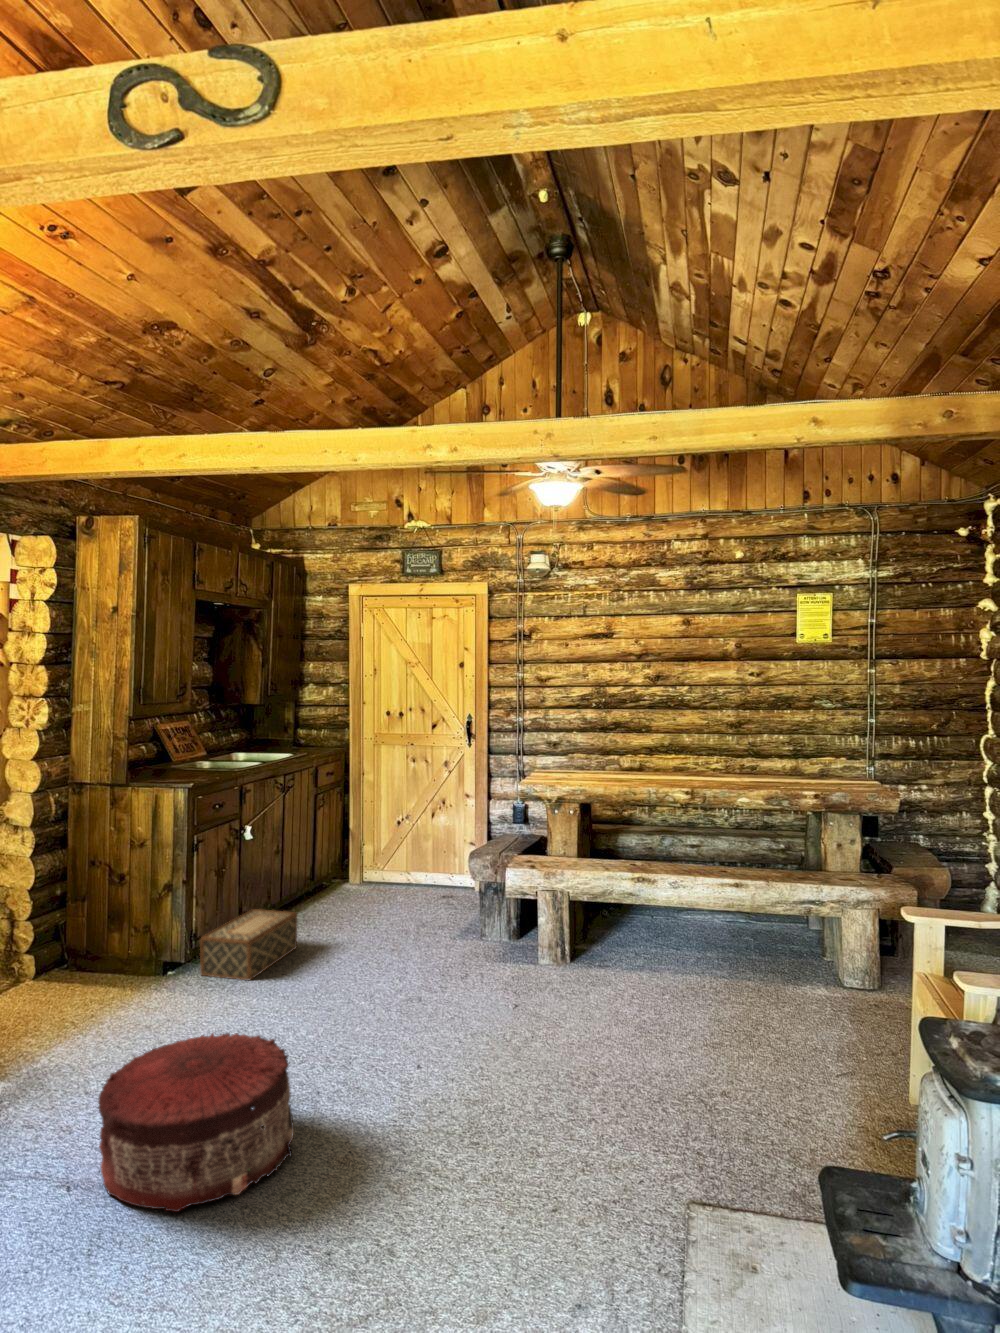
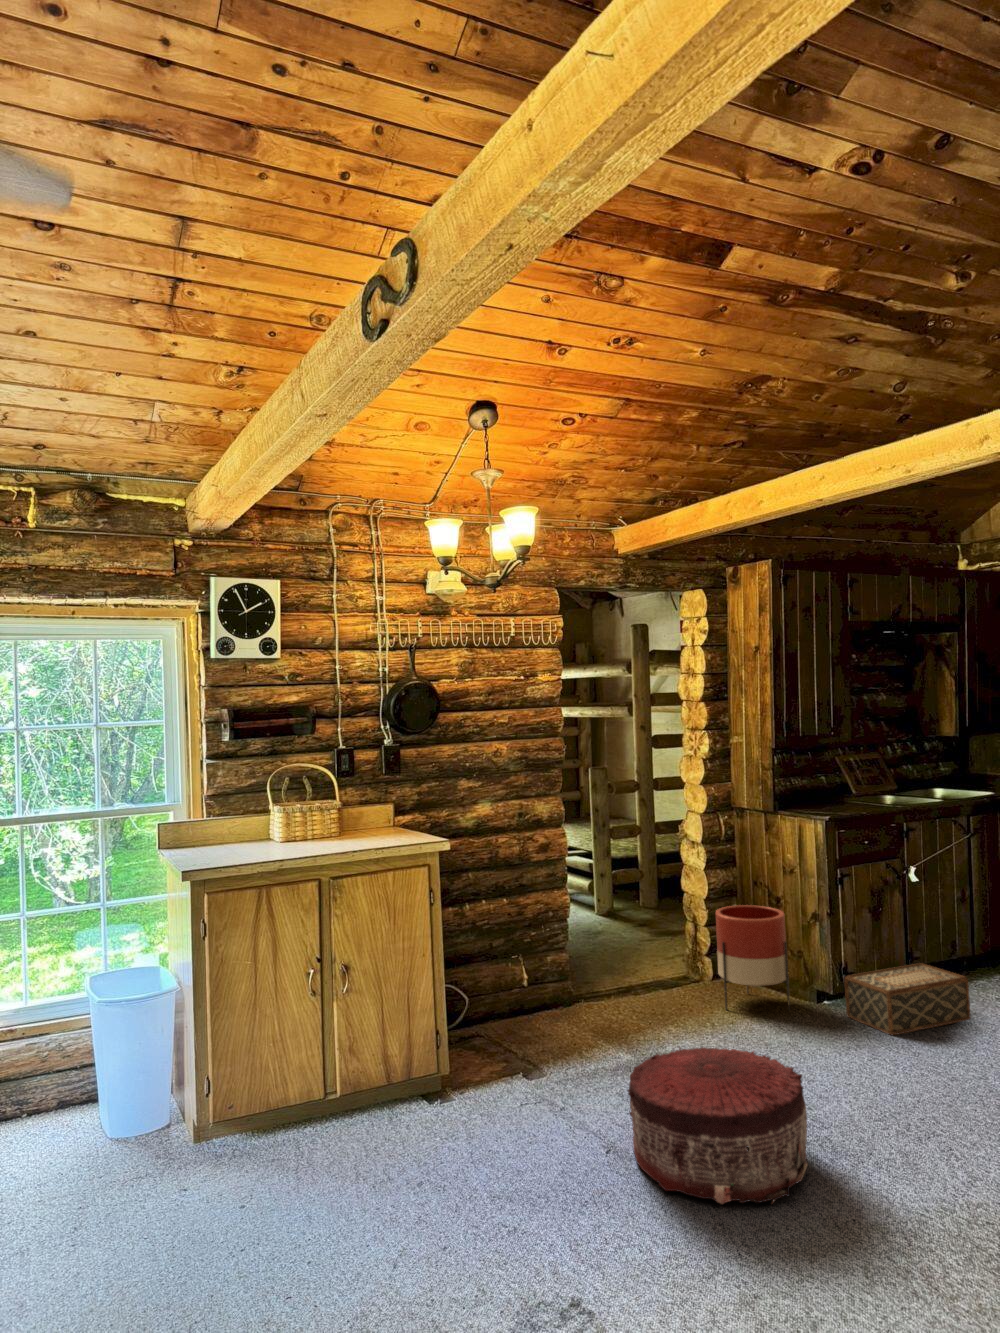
planter: none [63,885,145,1006] -> present [716,905,790,1010]

